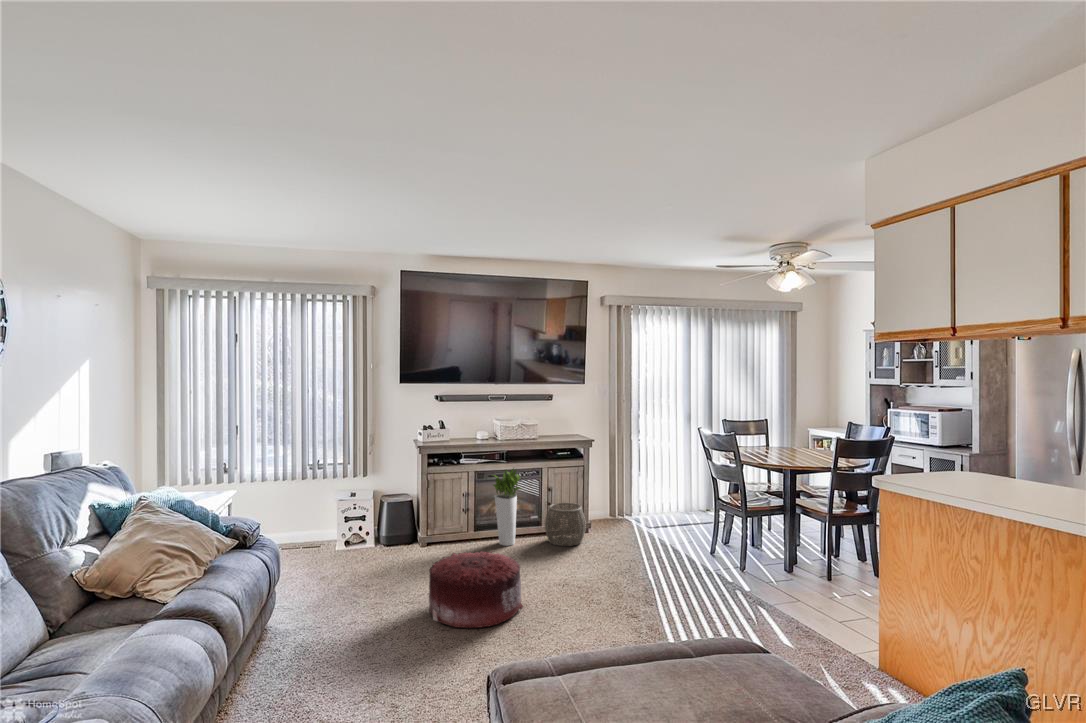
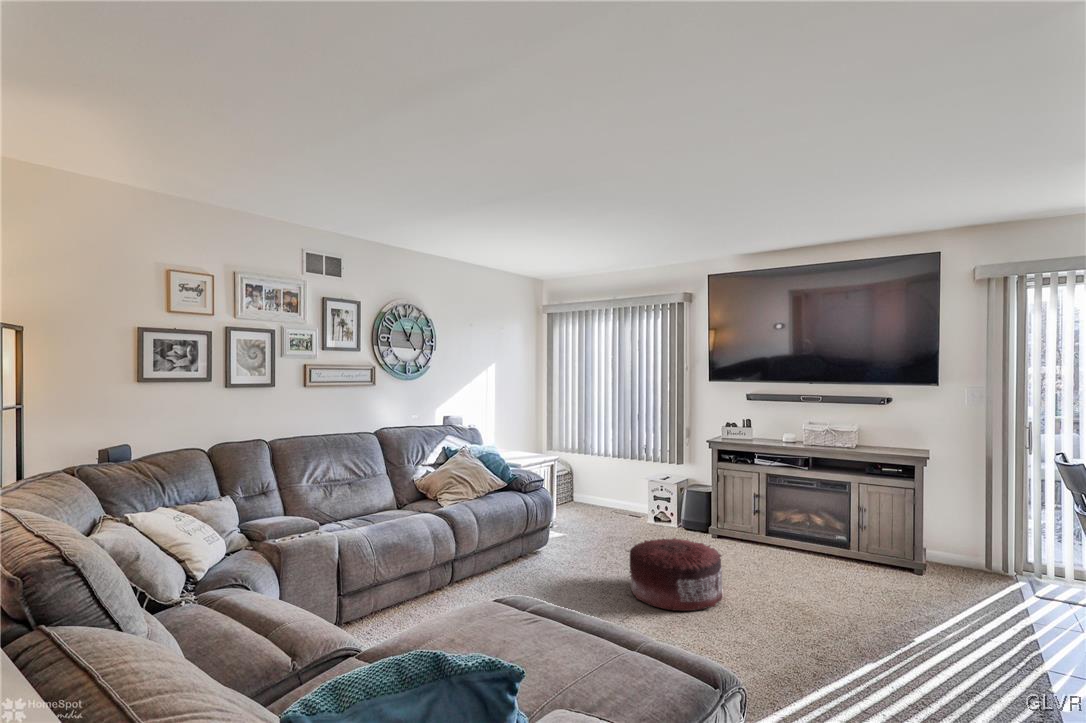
planter: present [493,468,521,546] -> none [774,474,819,559]
woven basket: present [545,503,586,546] -> none [839,525,896,580]

